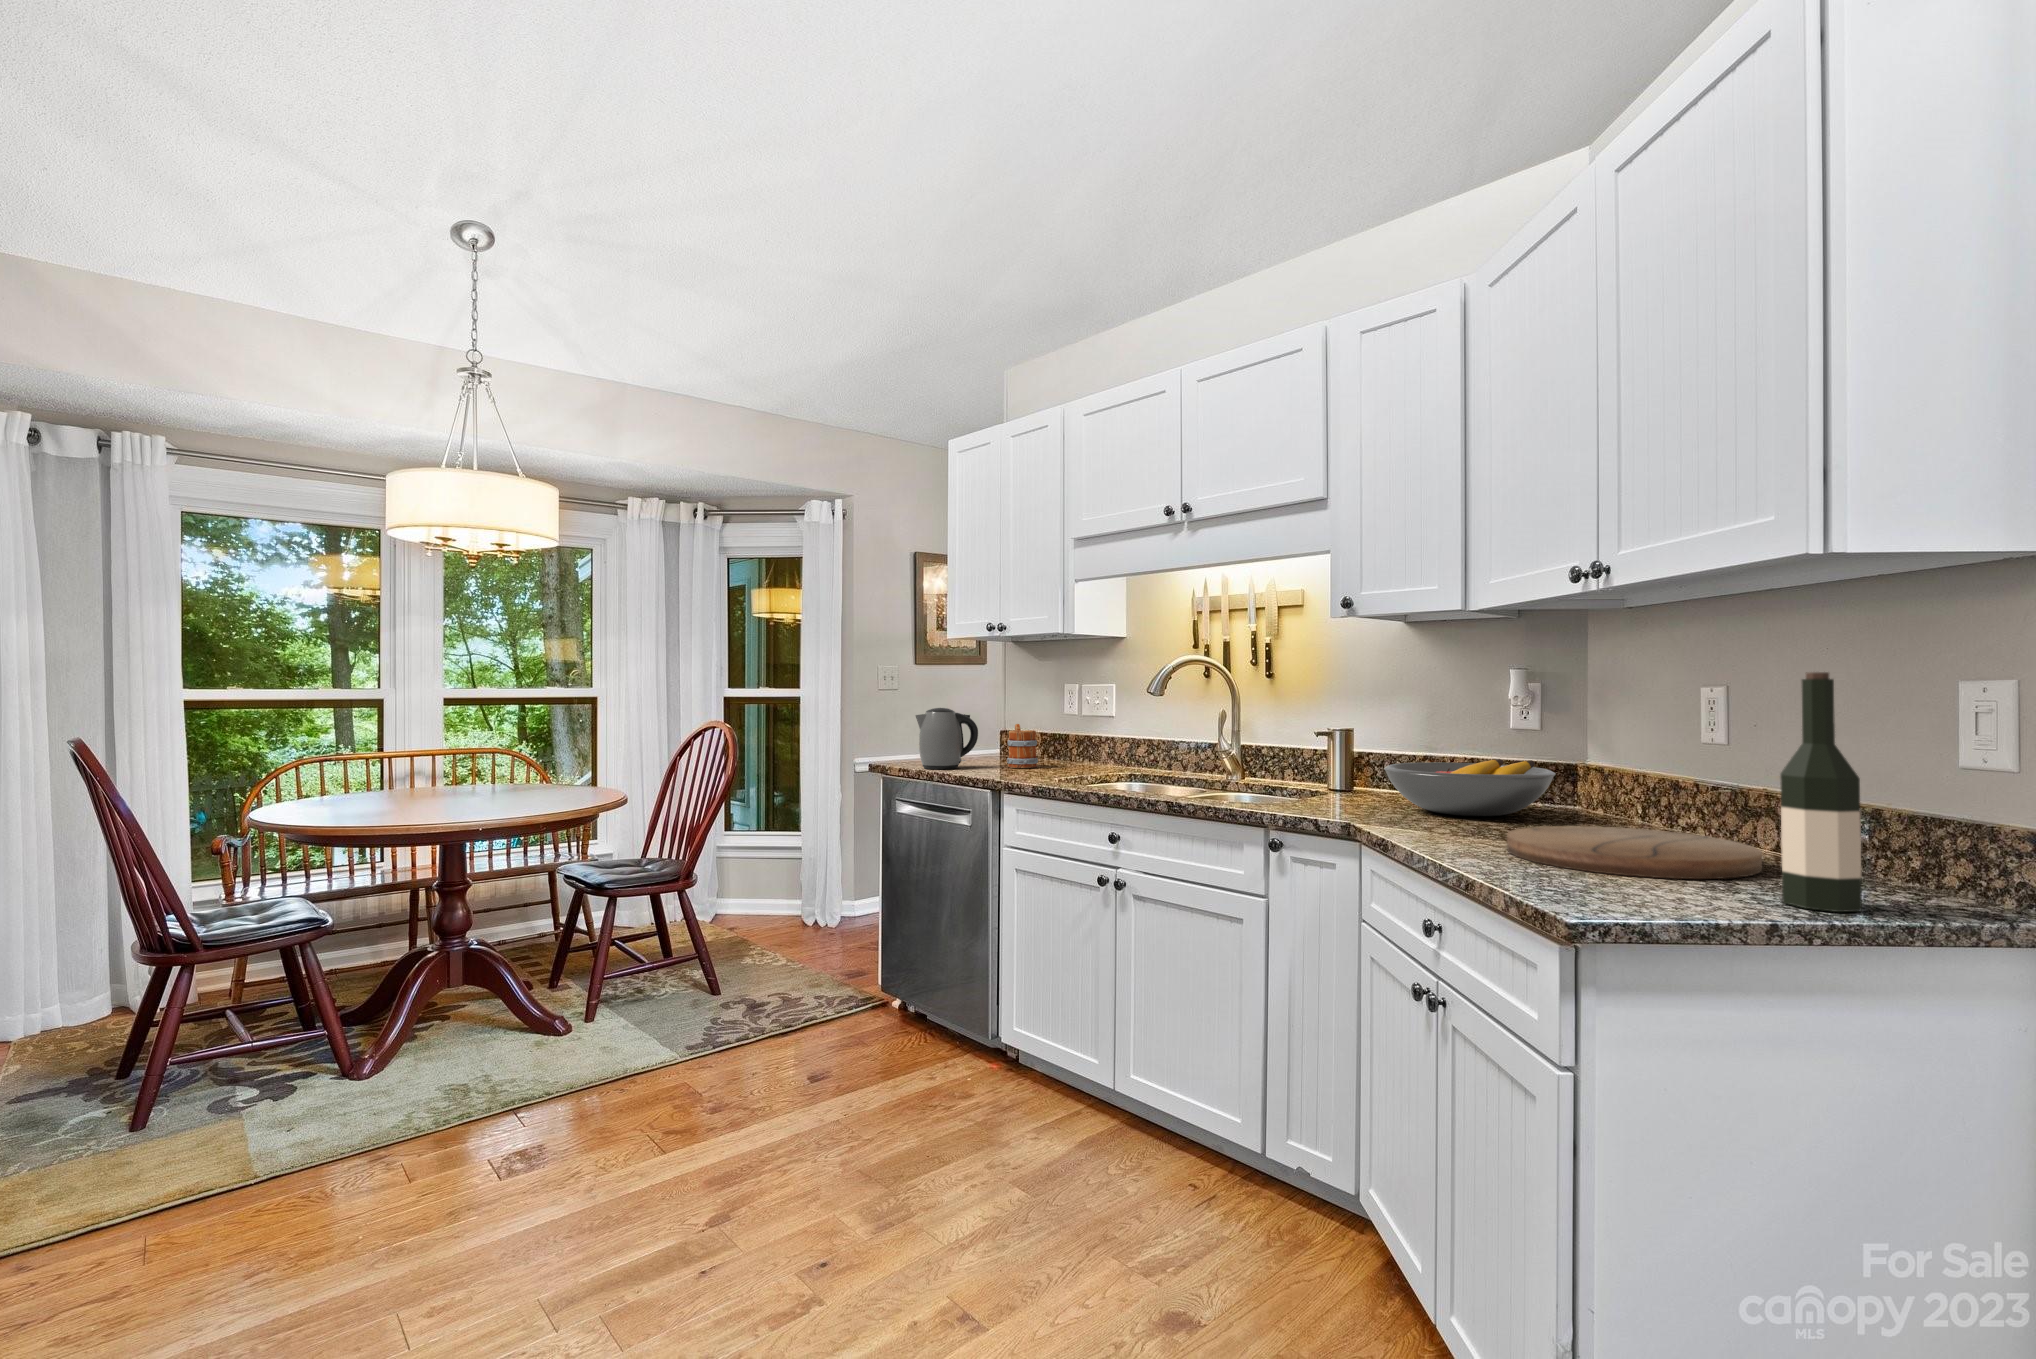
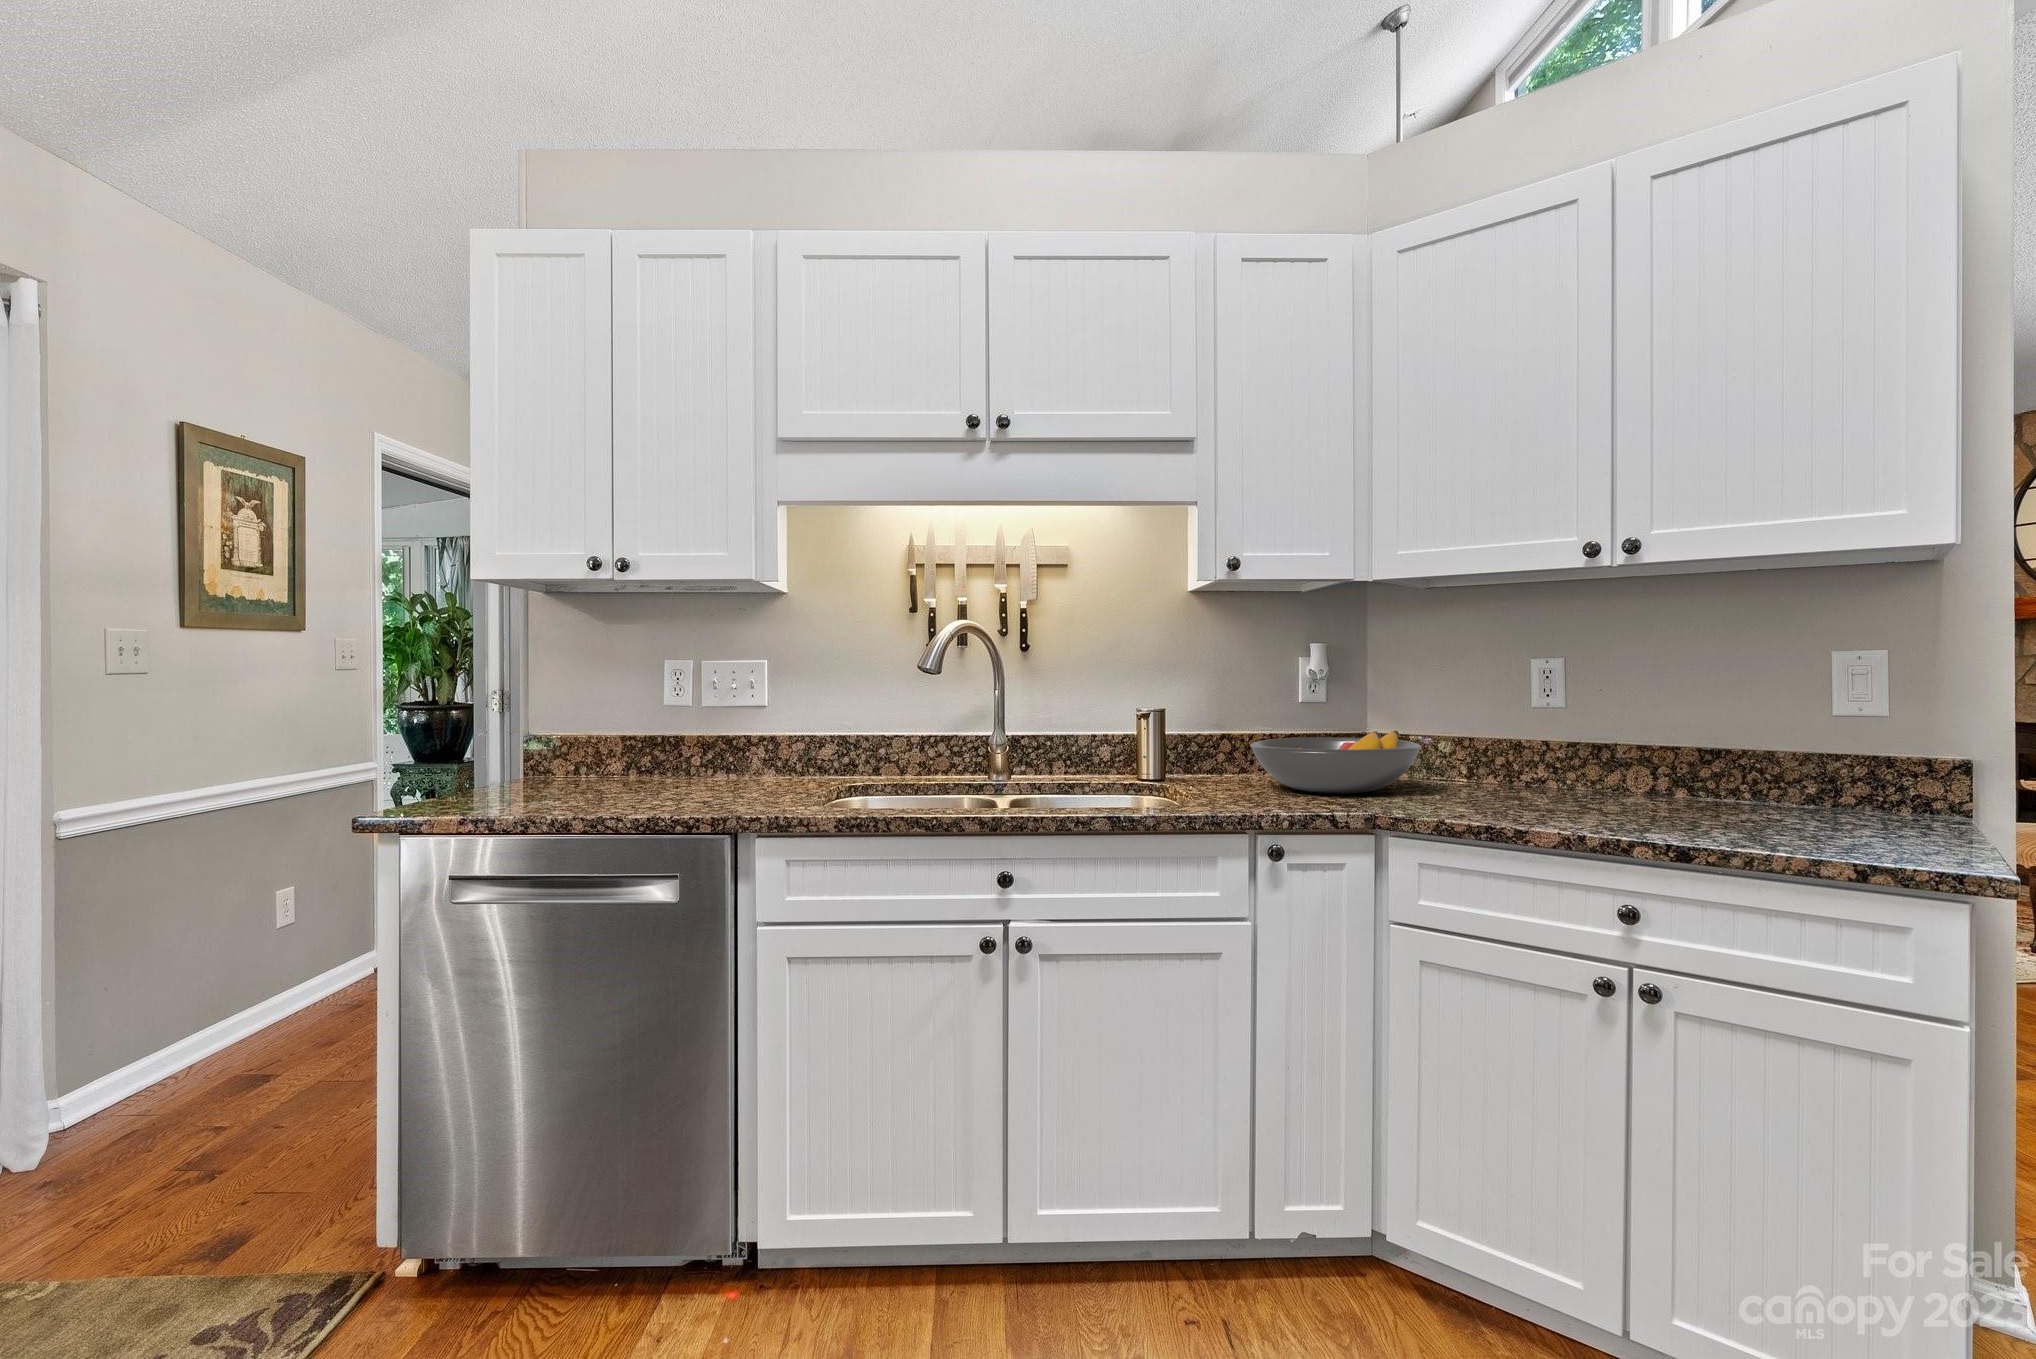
wine bottle: present [1780,672,1862,912] -> none [1851,640,1915,835]
kettle: present [916,708,978,769] -> none [445,704,551,812]
mug: present [1007,724,1038,768] -> none [579,725,641,796]
cutting board: present [1507,826,1762,879] -> none [1523,787,1753,830]

